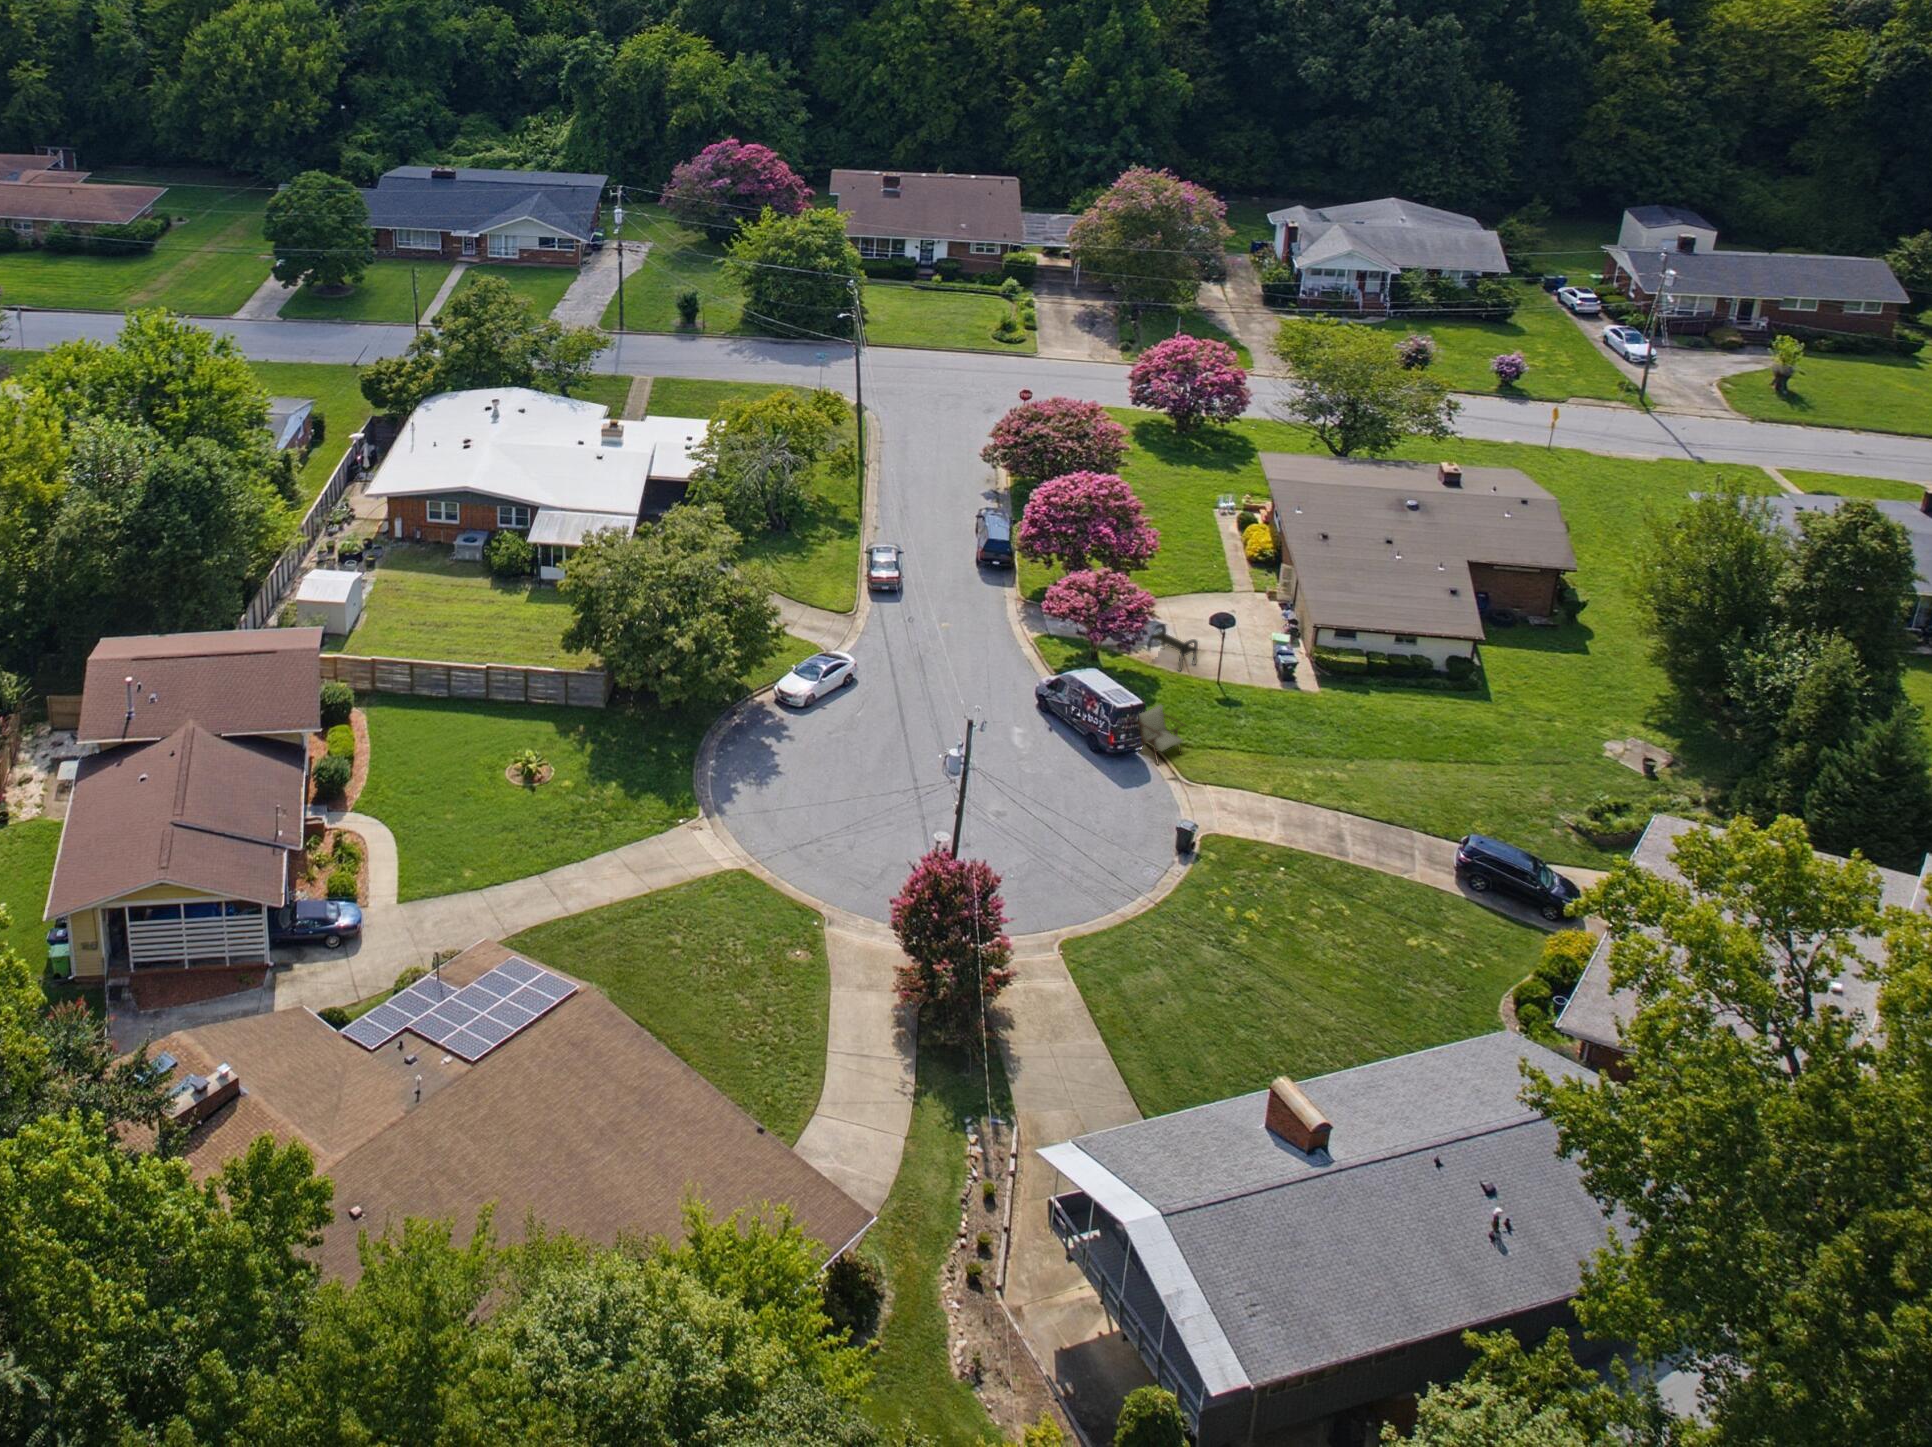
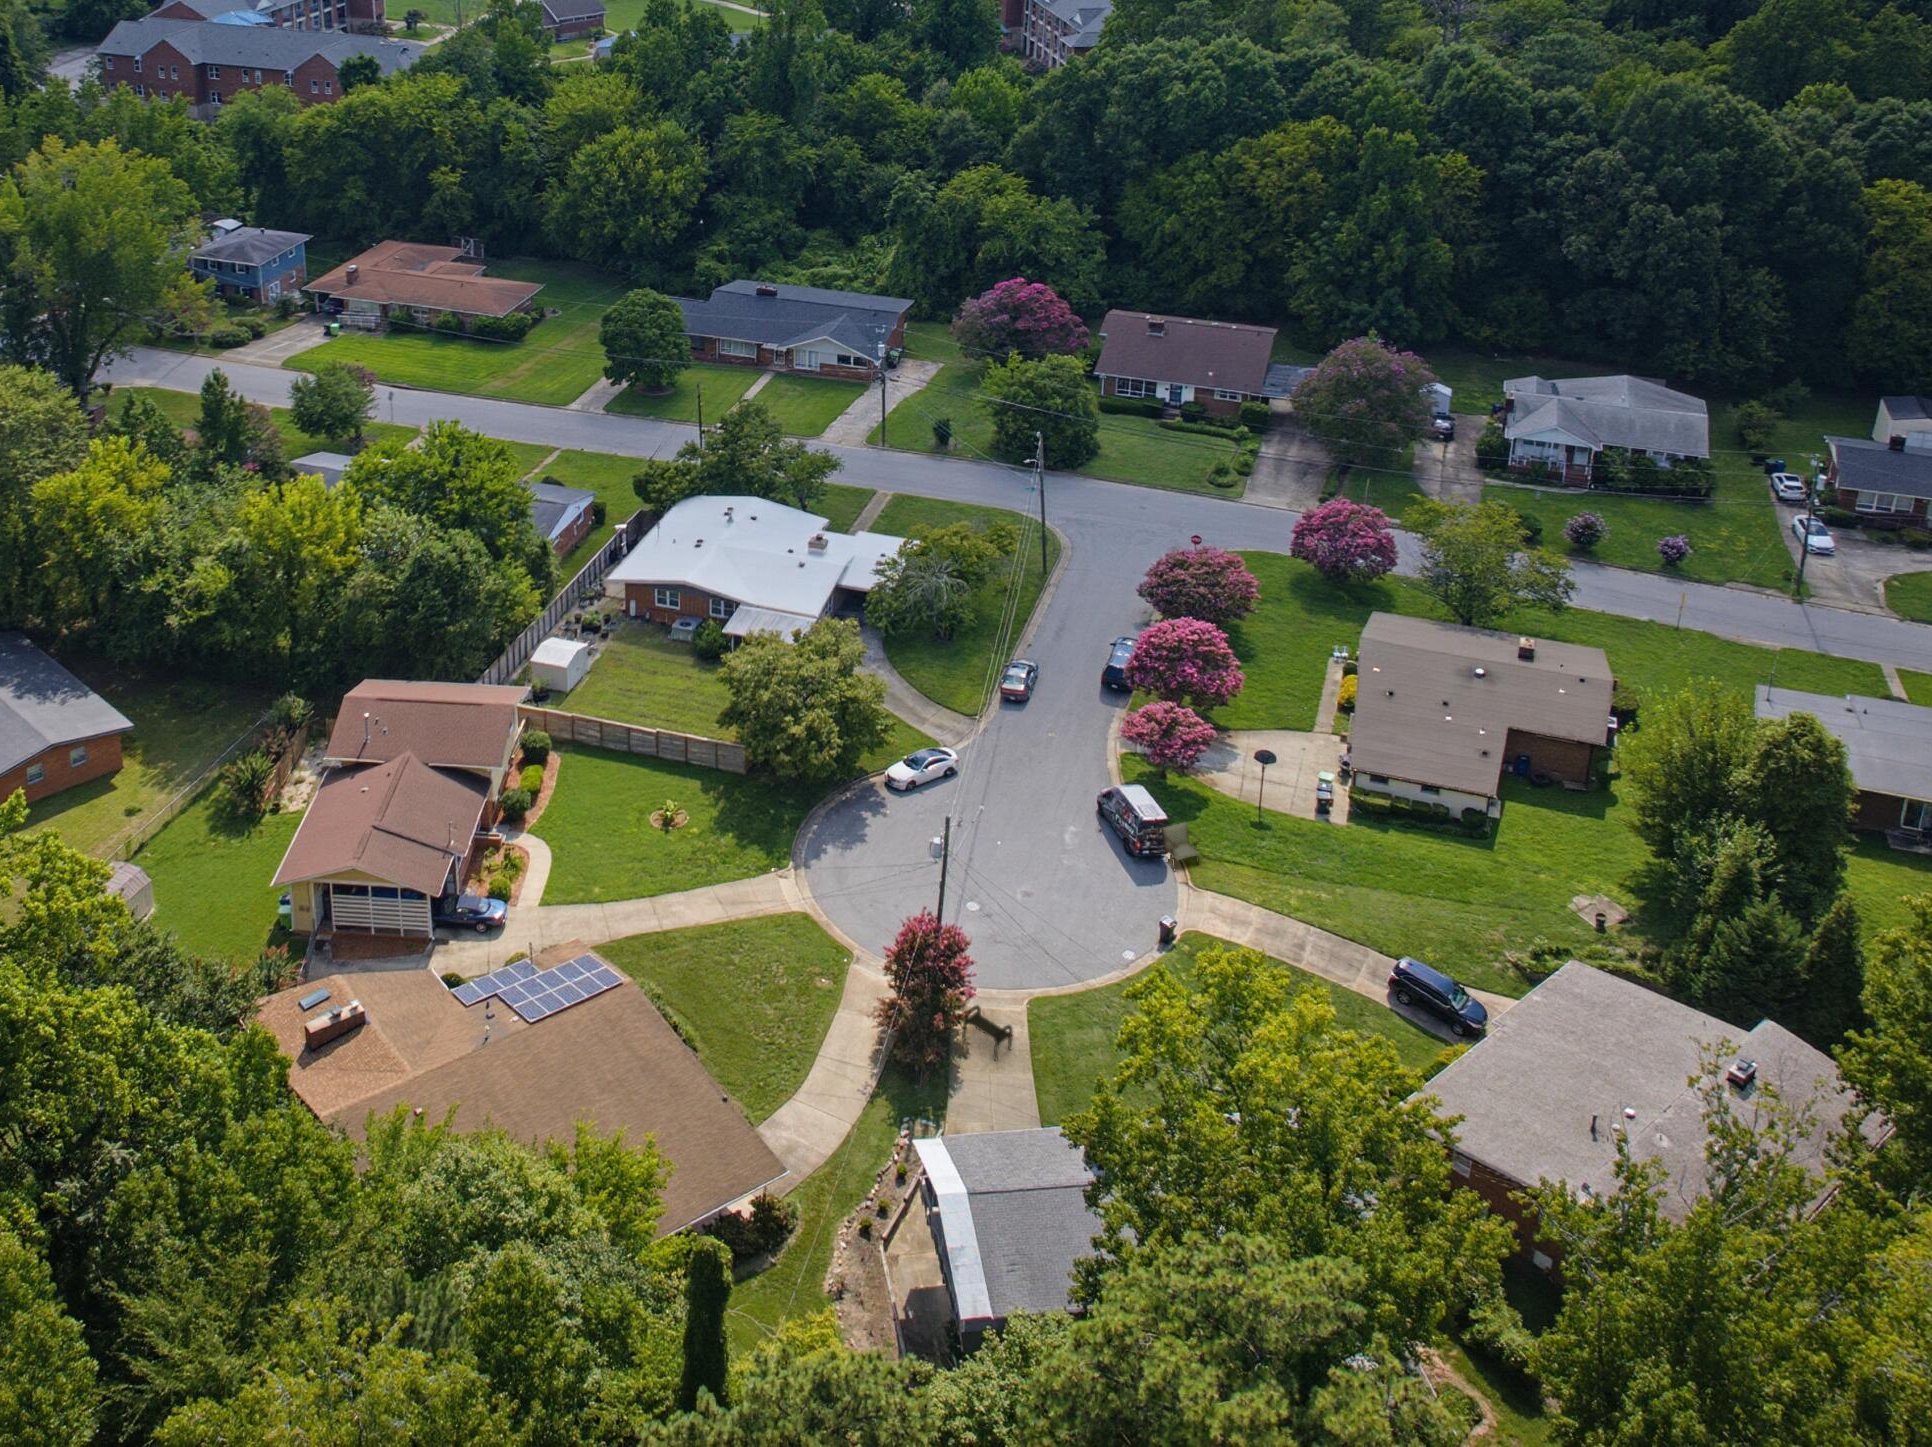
bench: present [1146,624,1198,670] -> present [962,1005,1013,1060]

